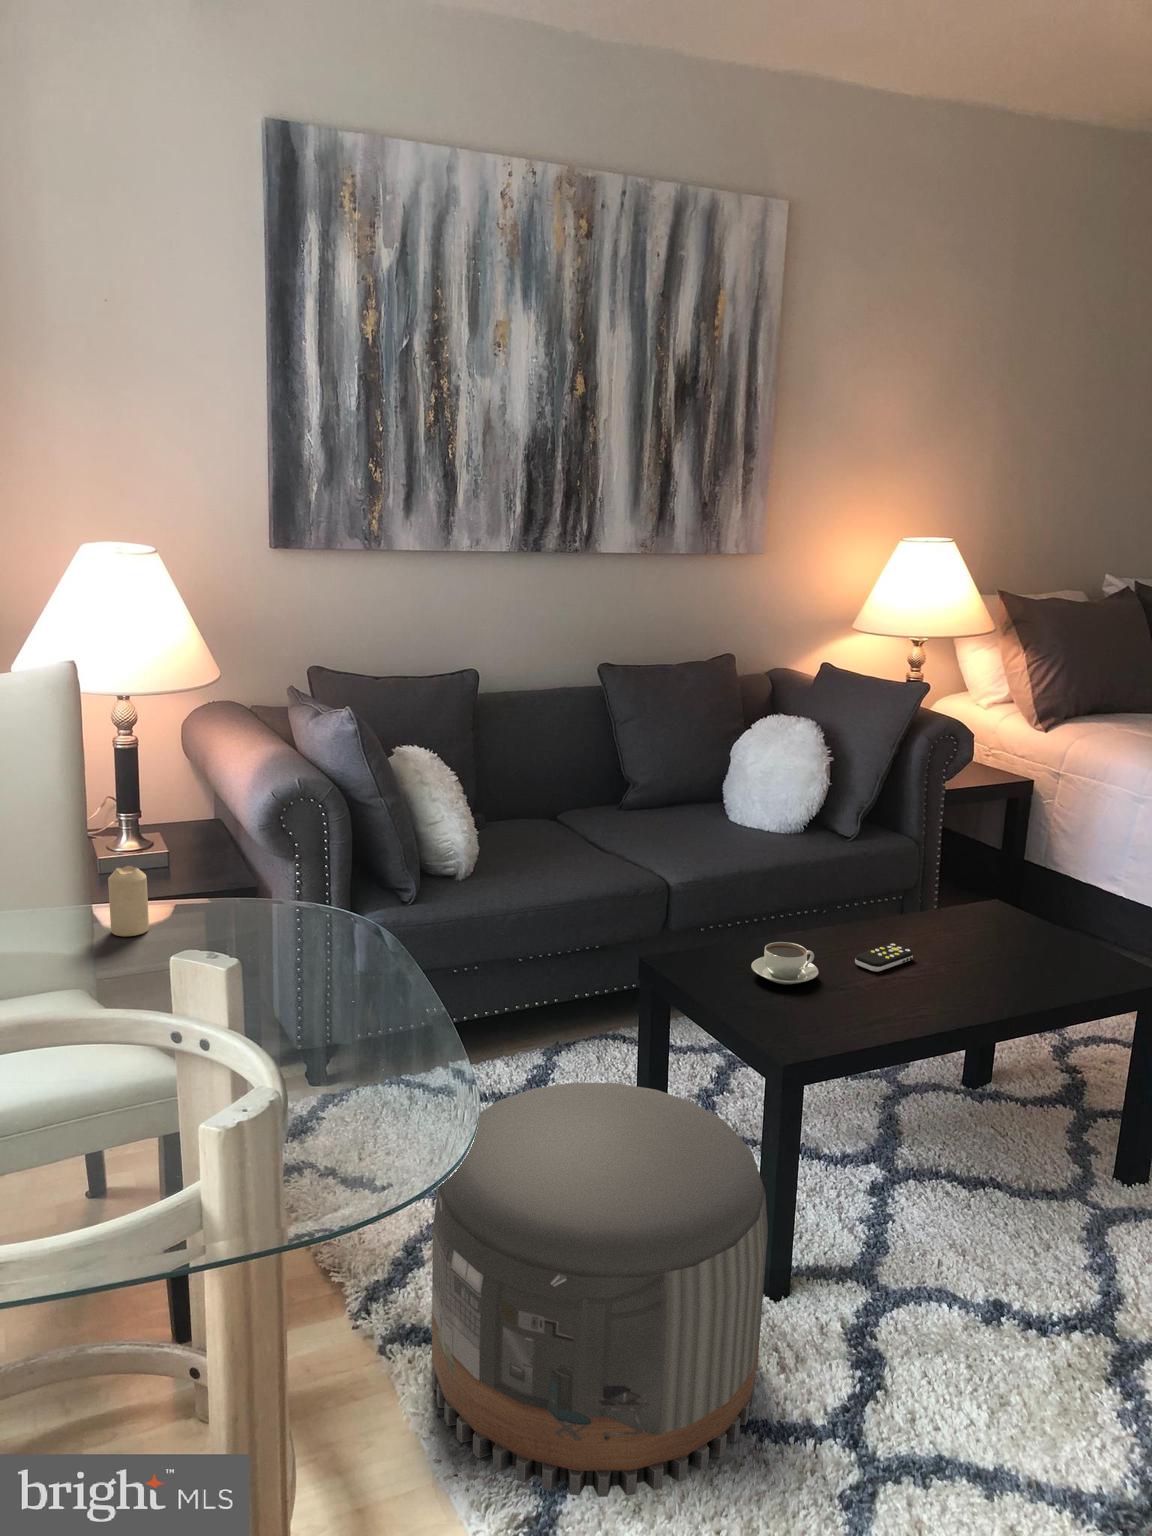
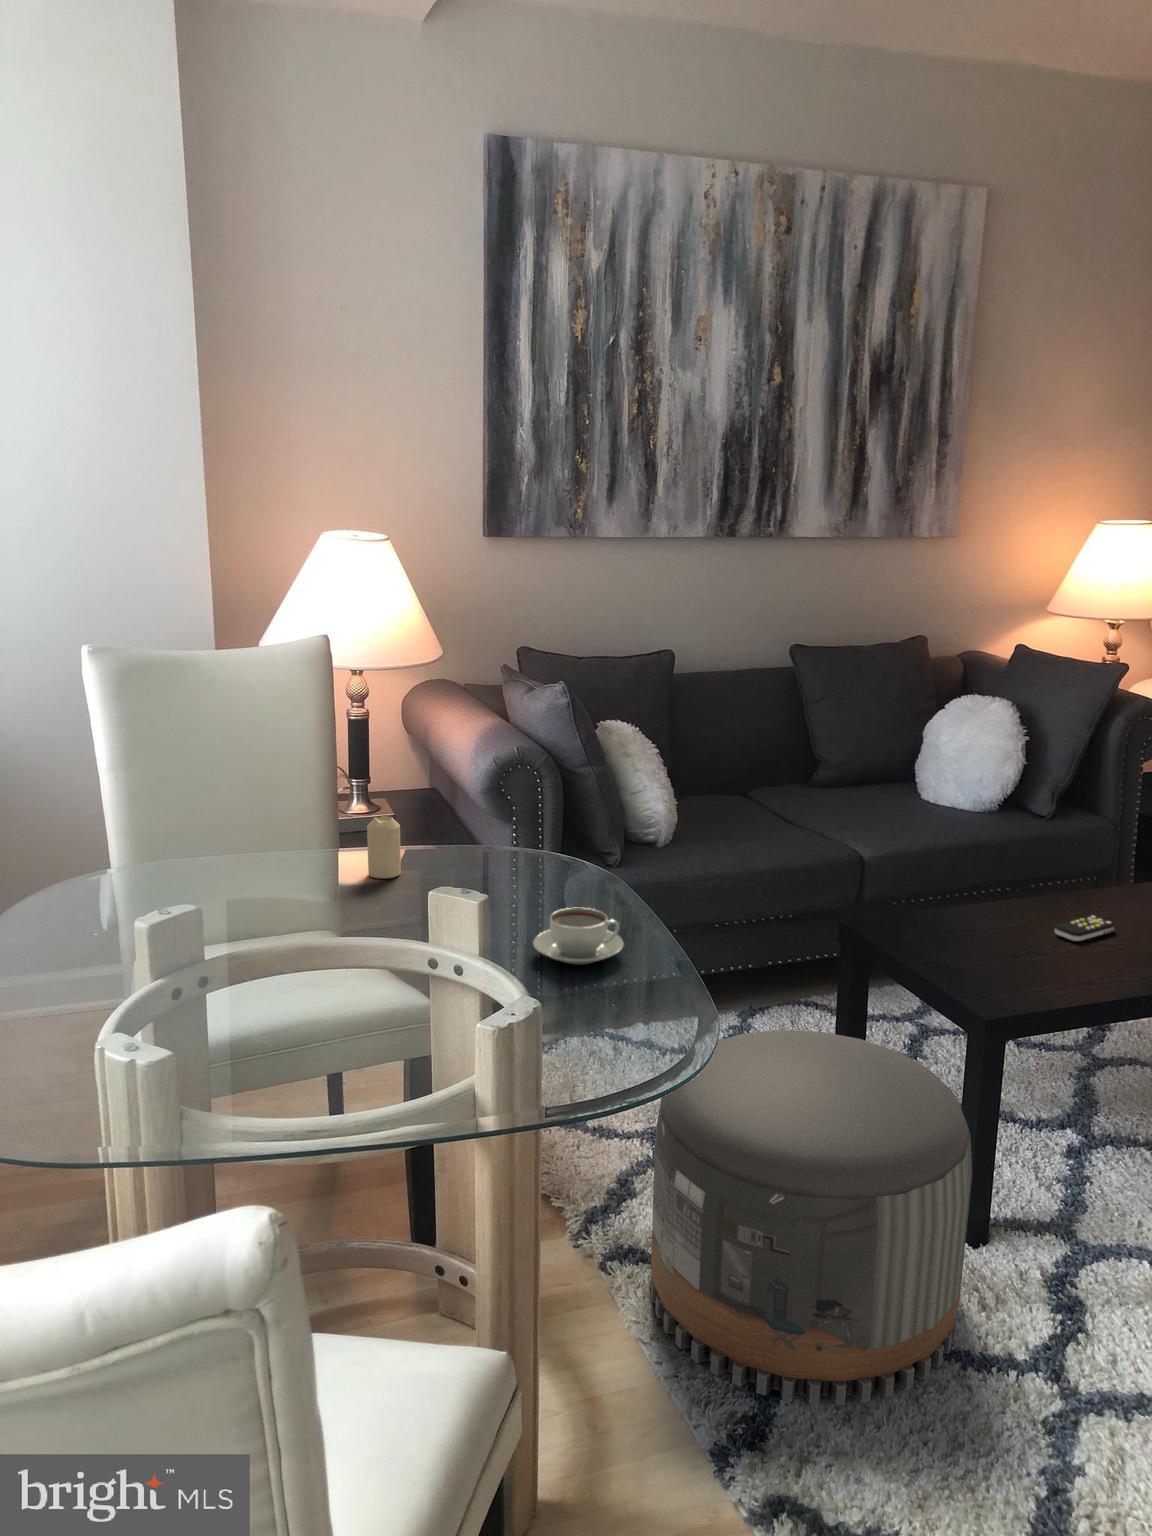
coffee cup: present [752,942,818,984] -> present [533,908,624,964]

